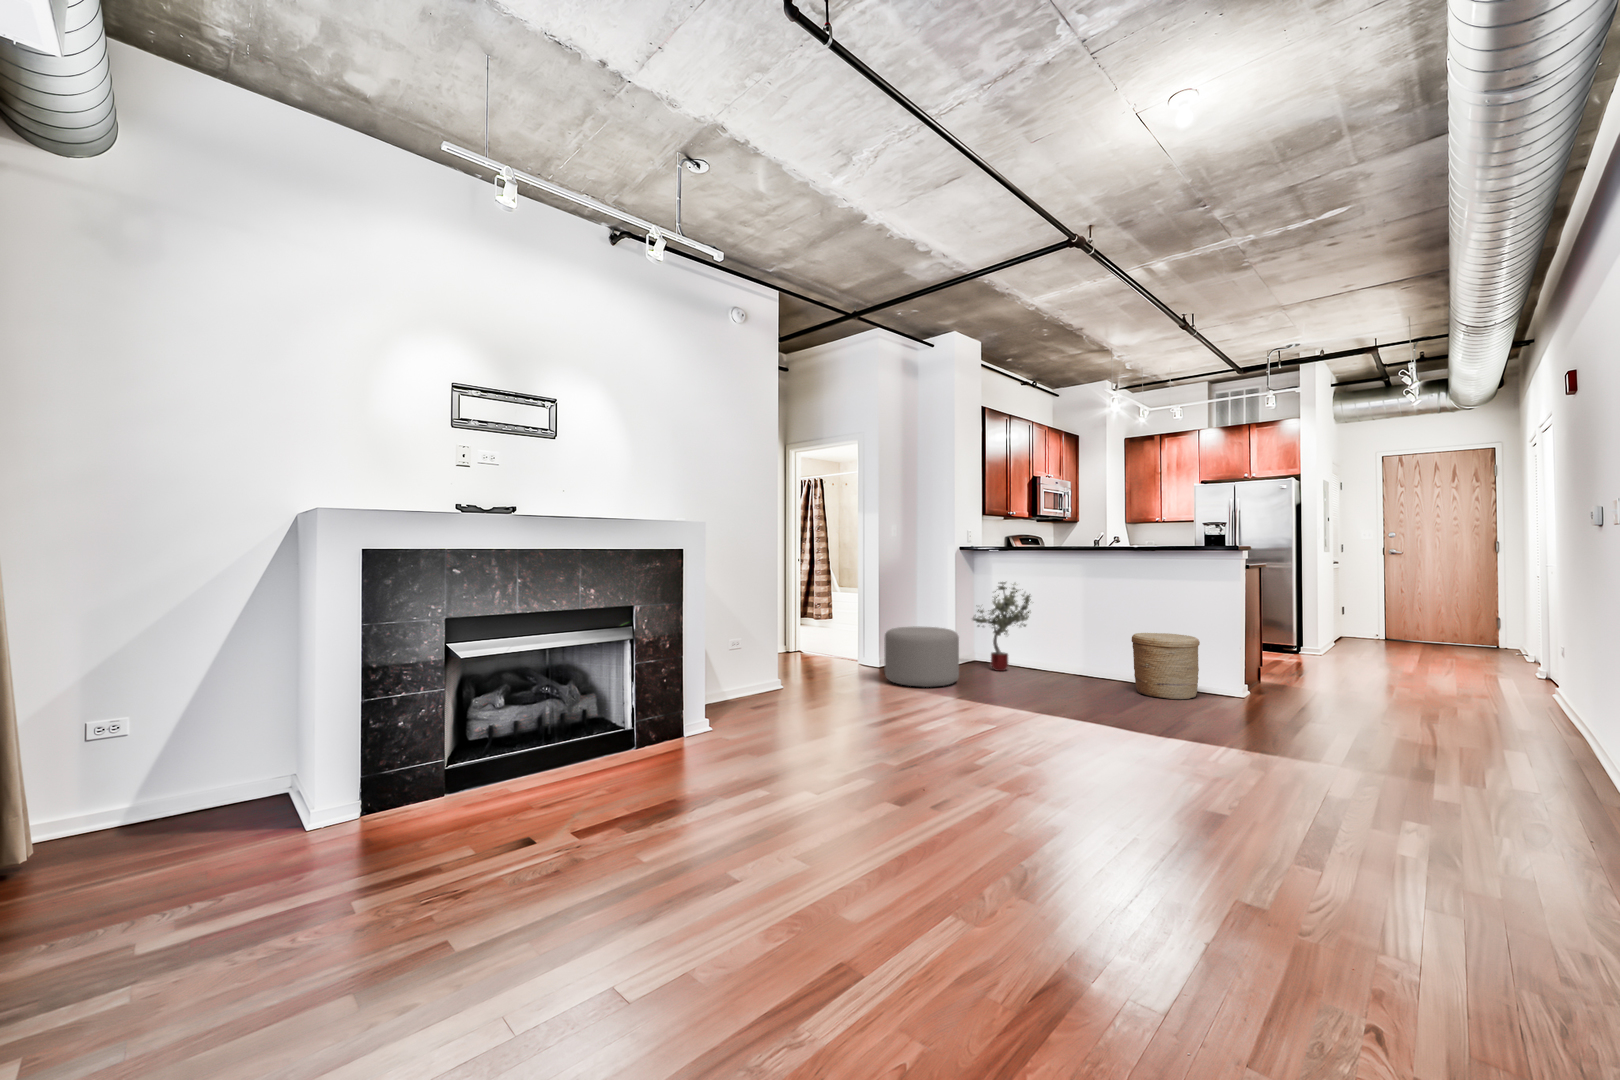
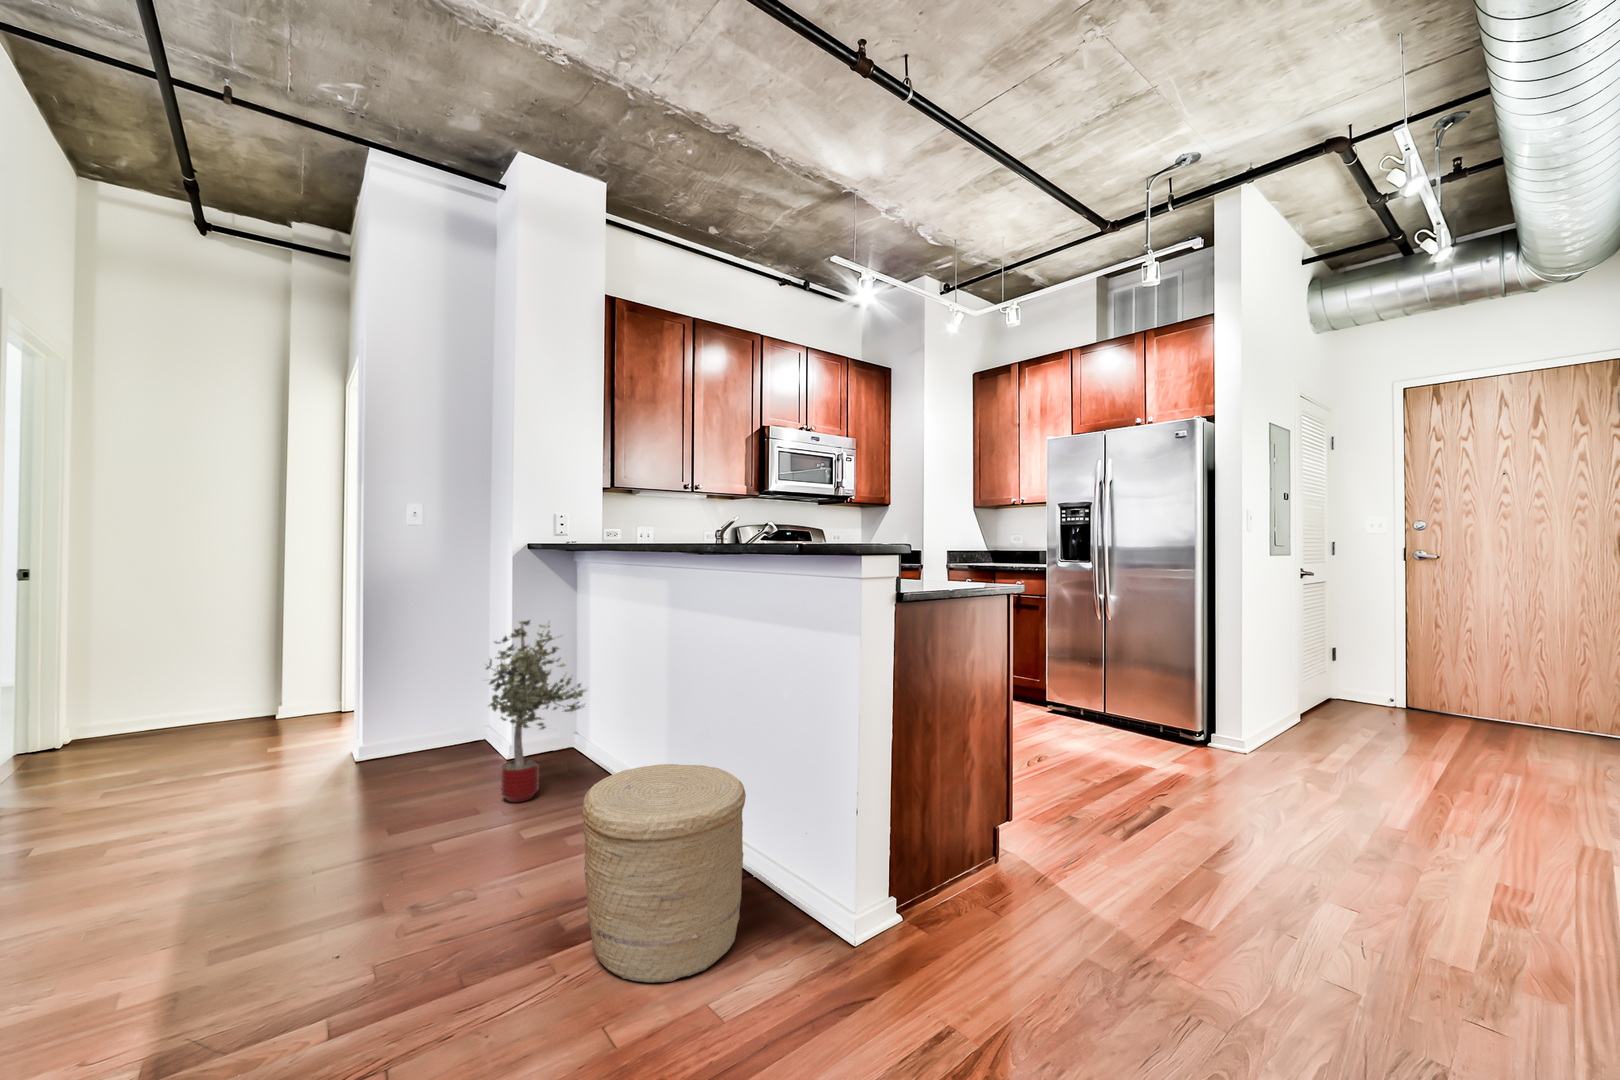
ottoman: present [884,627,959,687] -> none [148,715,354,872]

